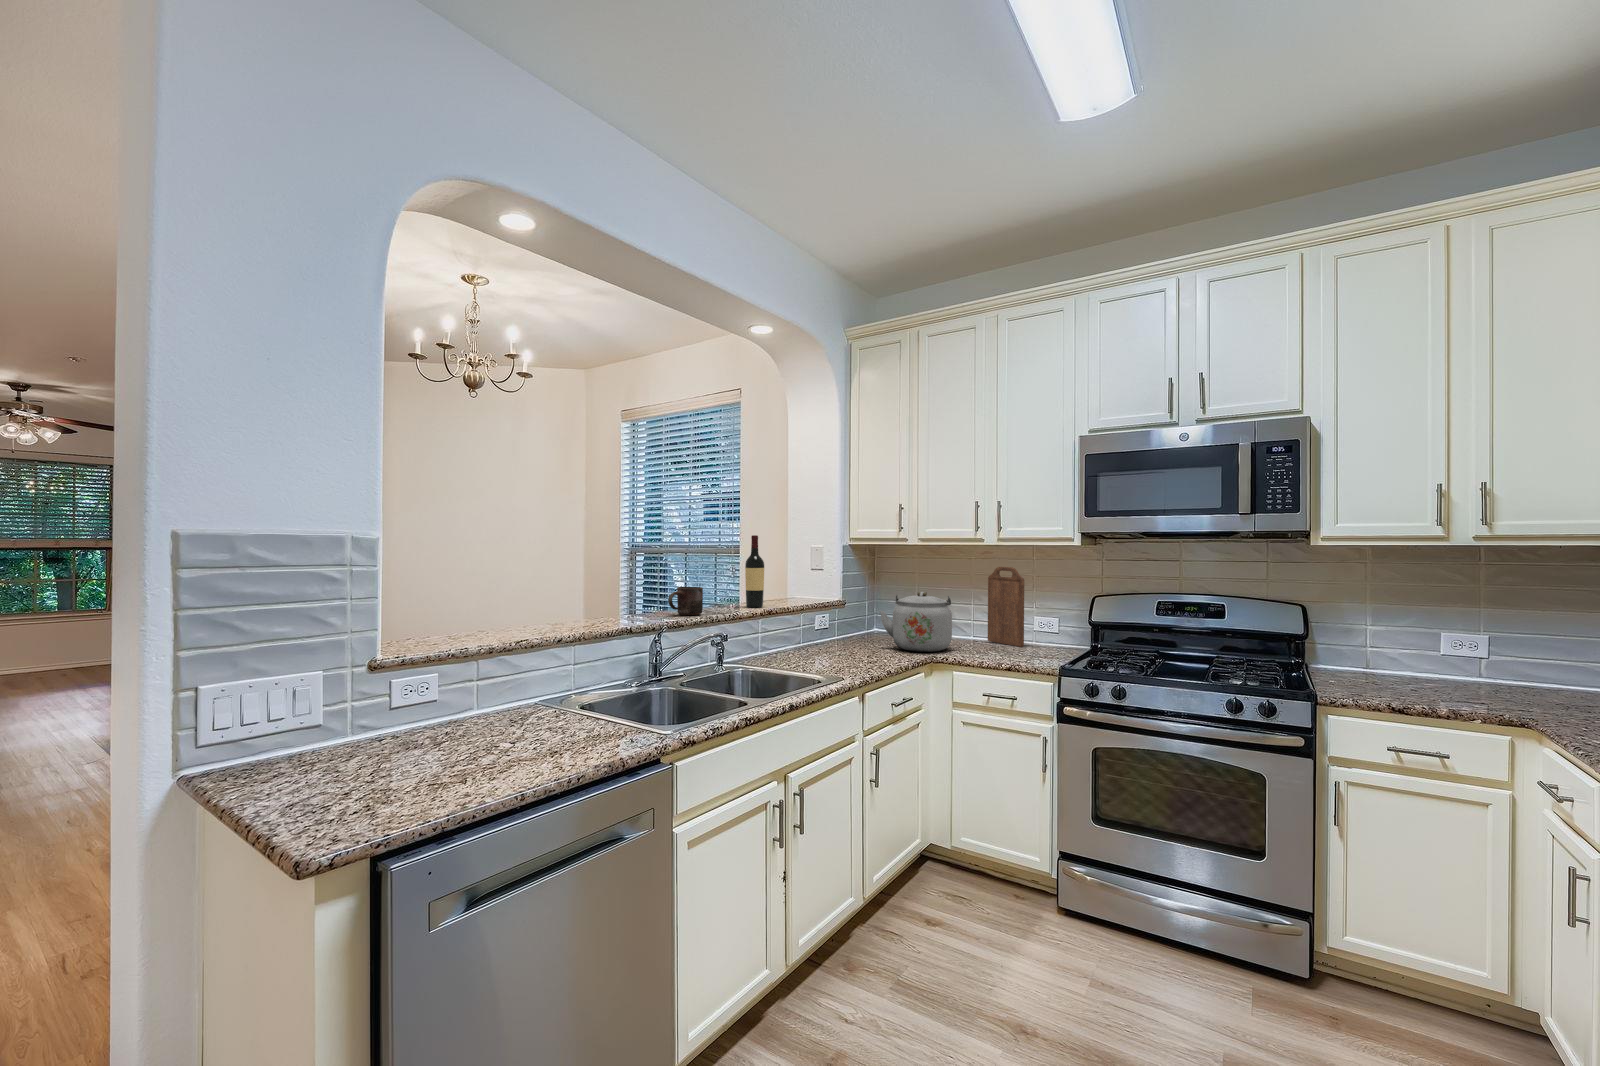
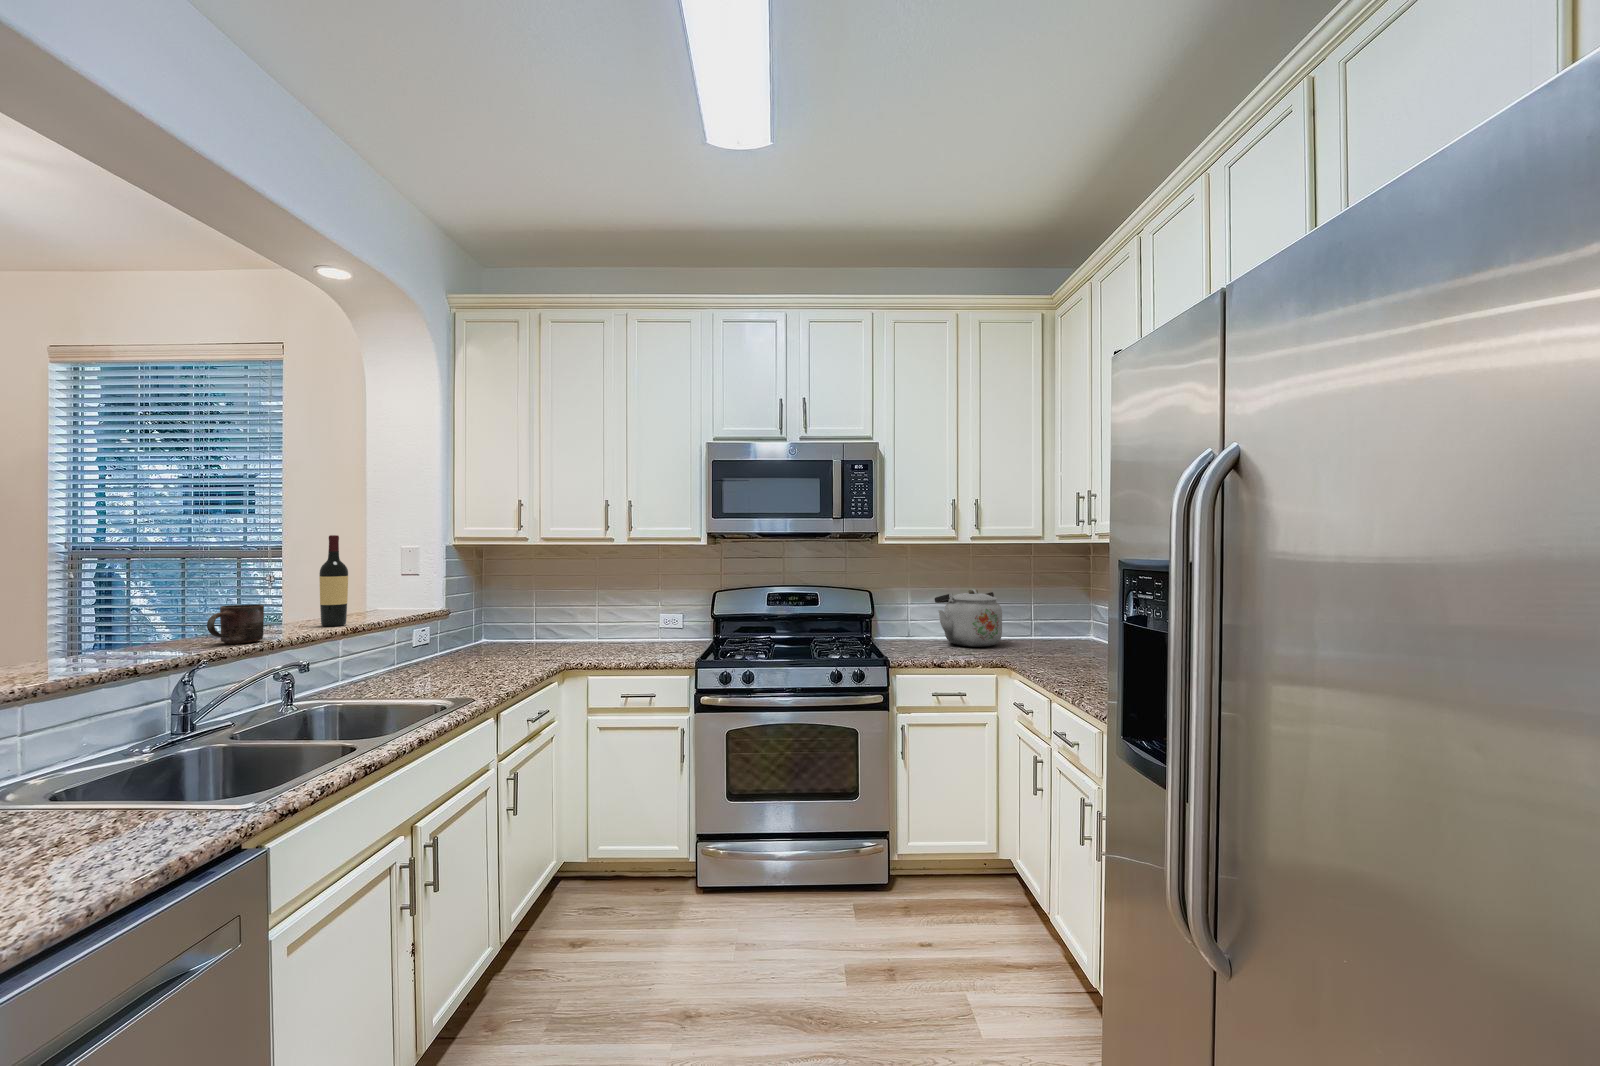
cutting board: present [988,567,1024,647] -> none [612,566,650,645]
kettle: present [880,592,952,652] -> present [935,589,1002,647]

